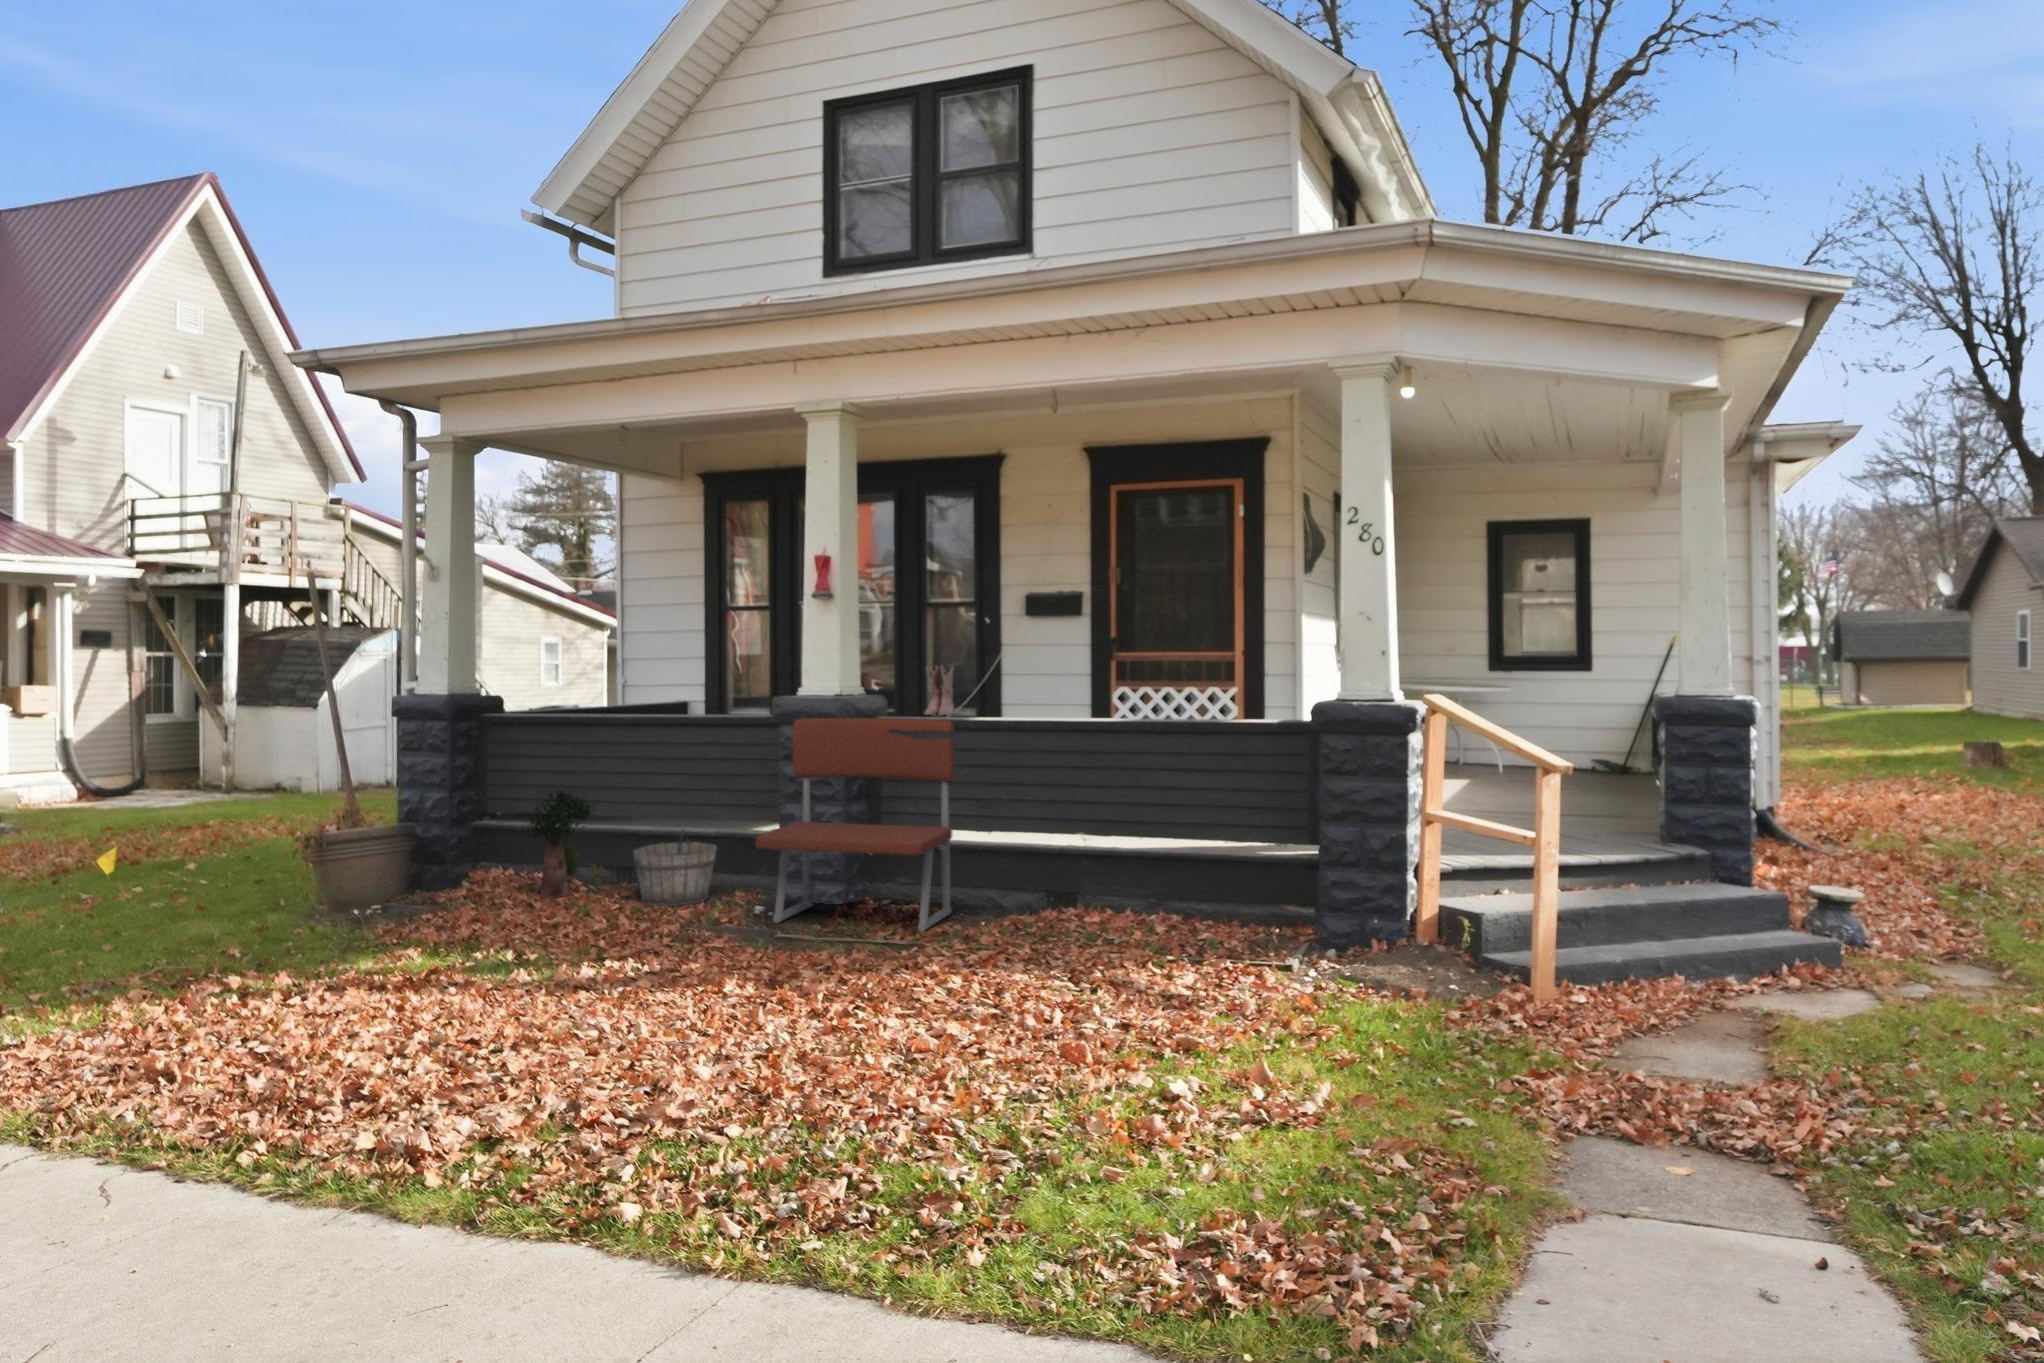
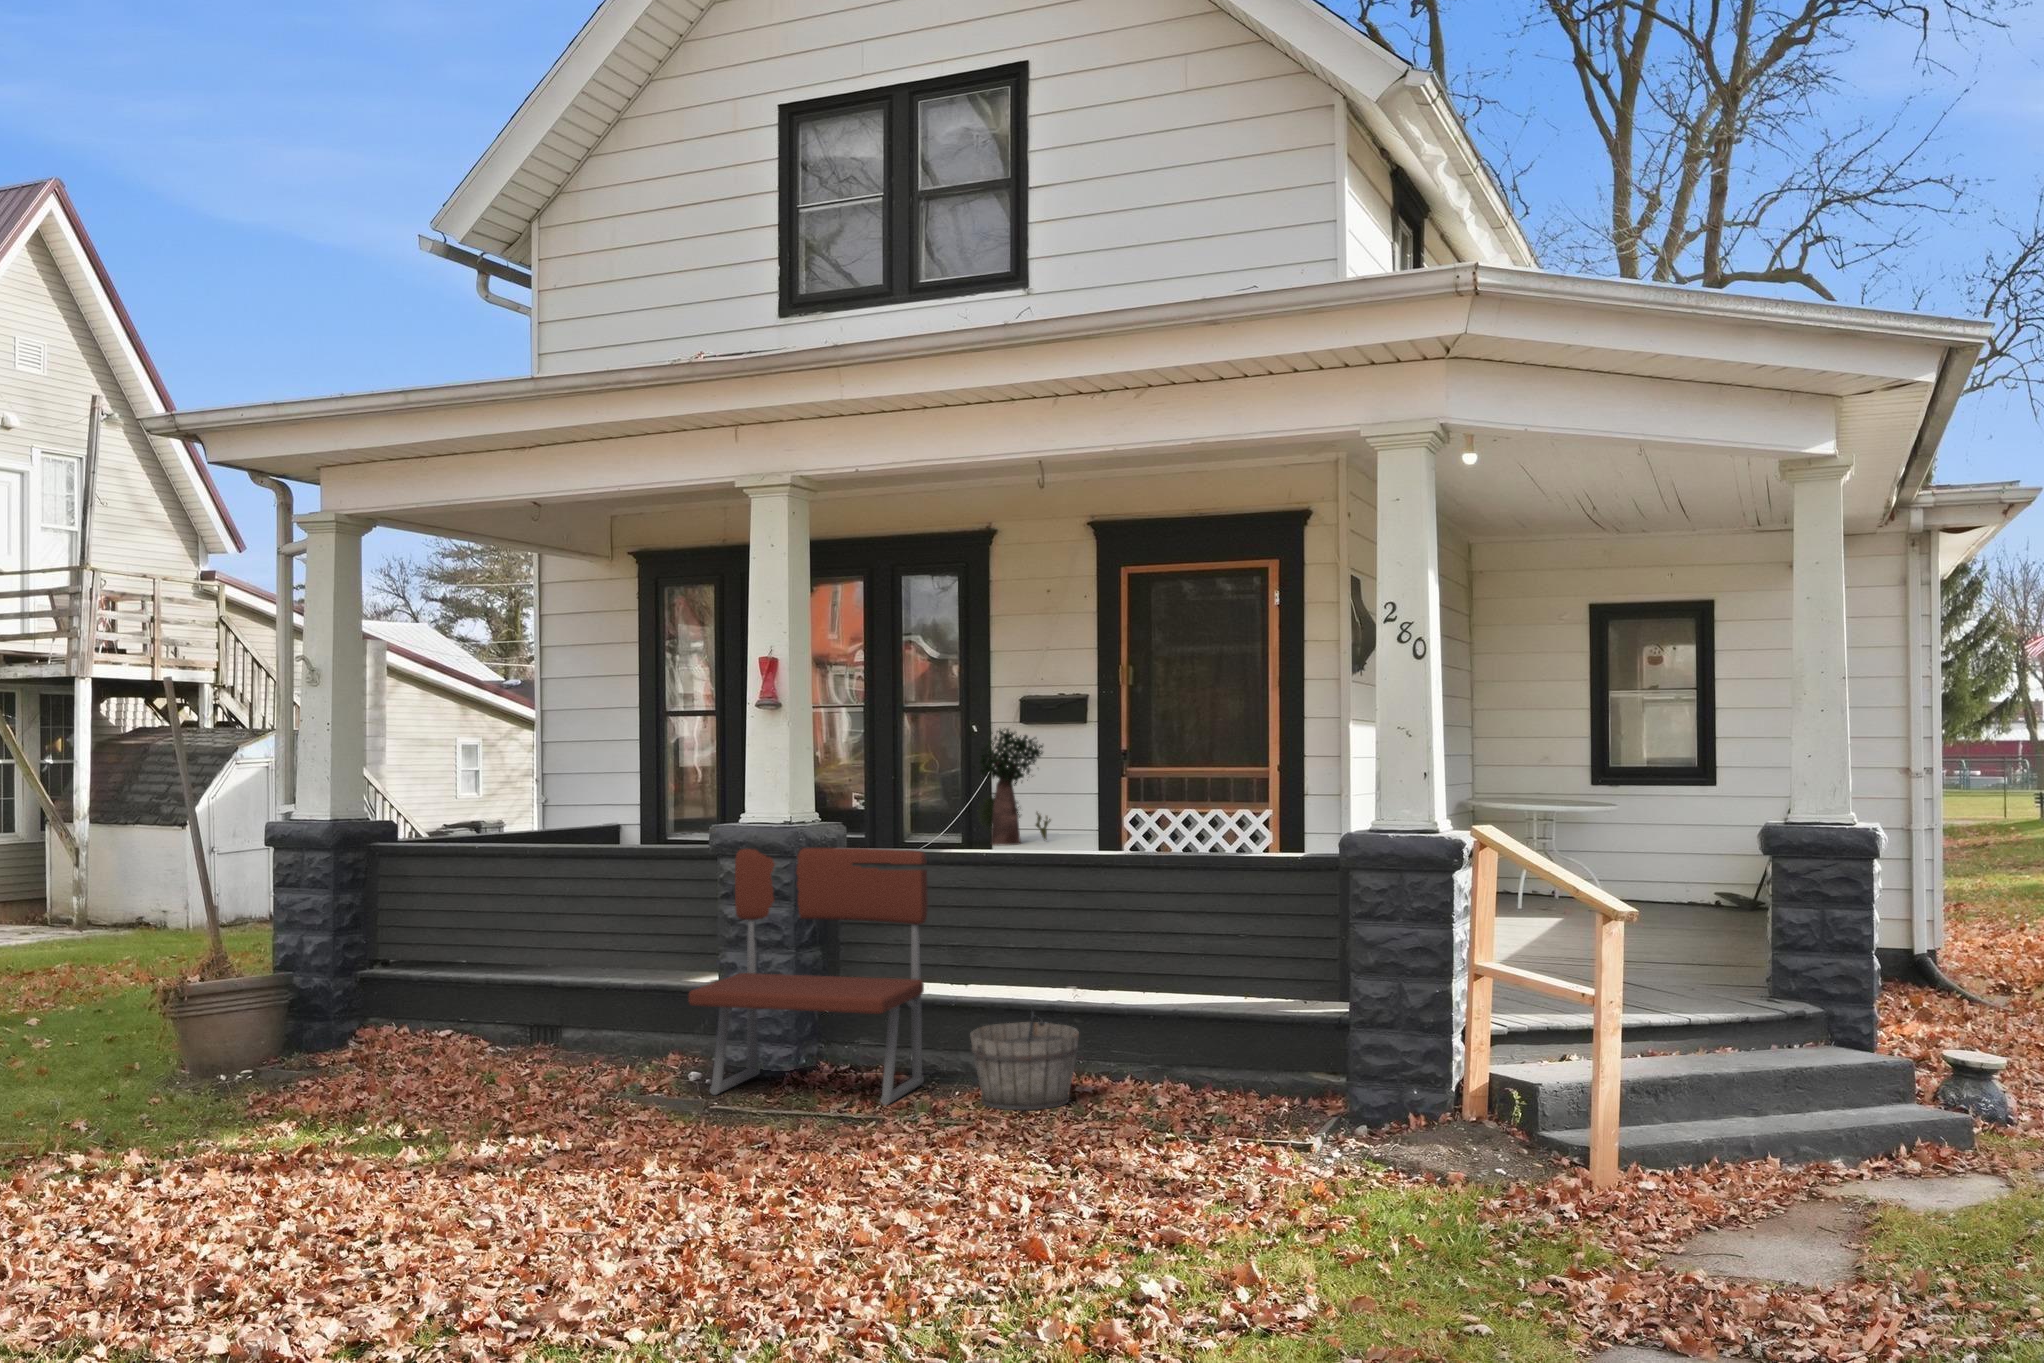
boots: present [924,666,954,716] -> none [900,780,939,842]
potted plant: present [527,788,604,898] -> present [973,729,1051,845]
wooden bucket: present [633,830,717,906] -> present [970,1006,1079,1110]

